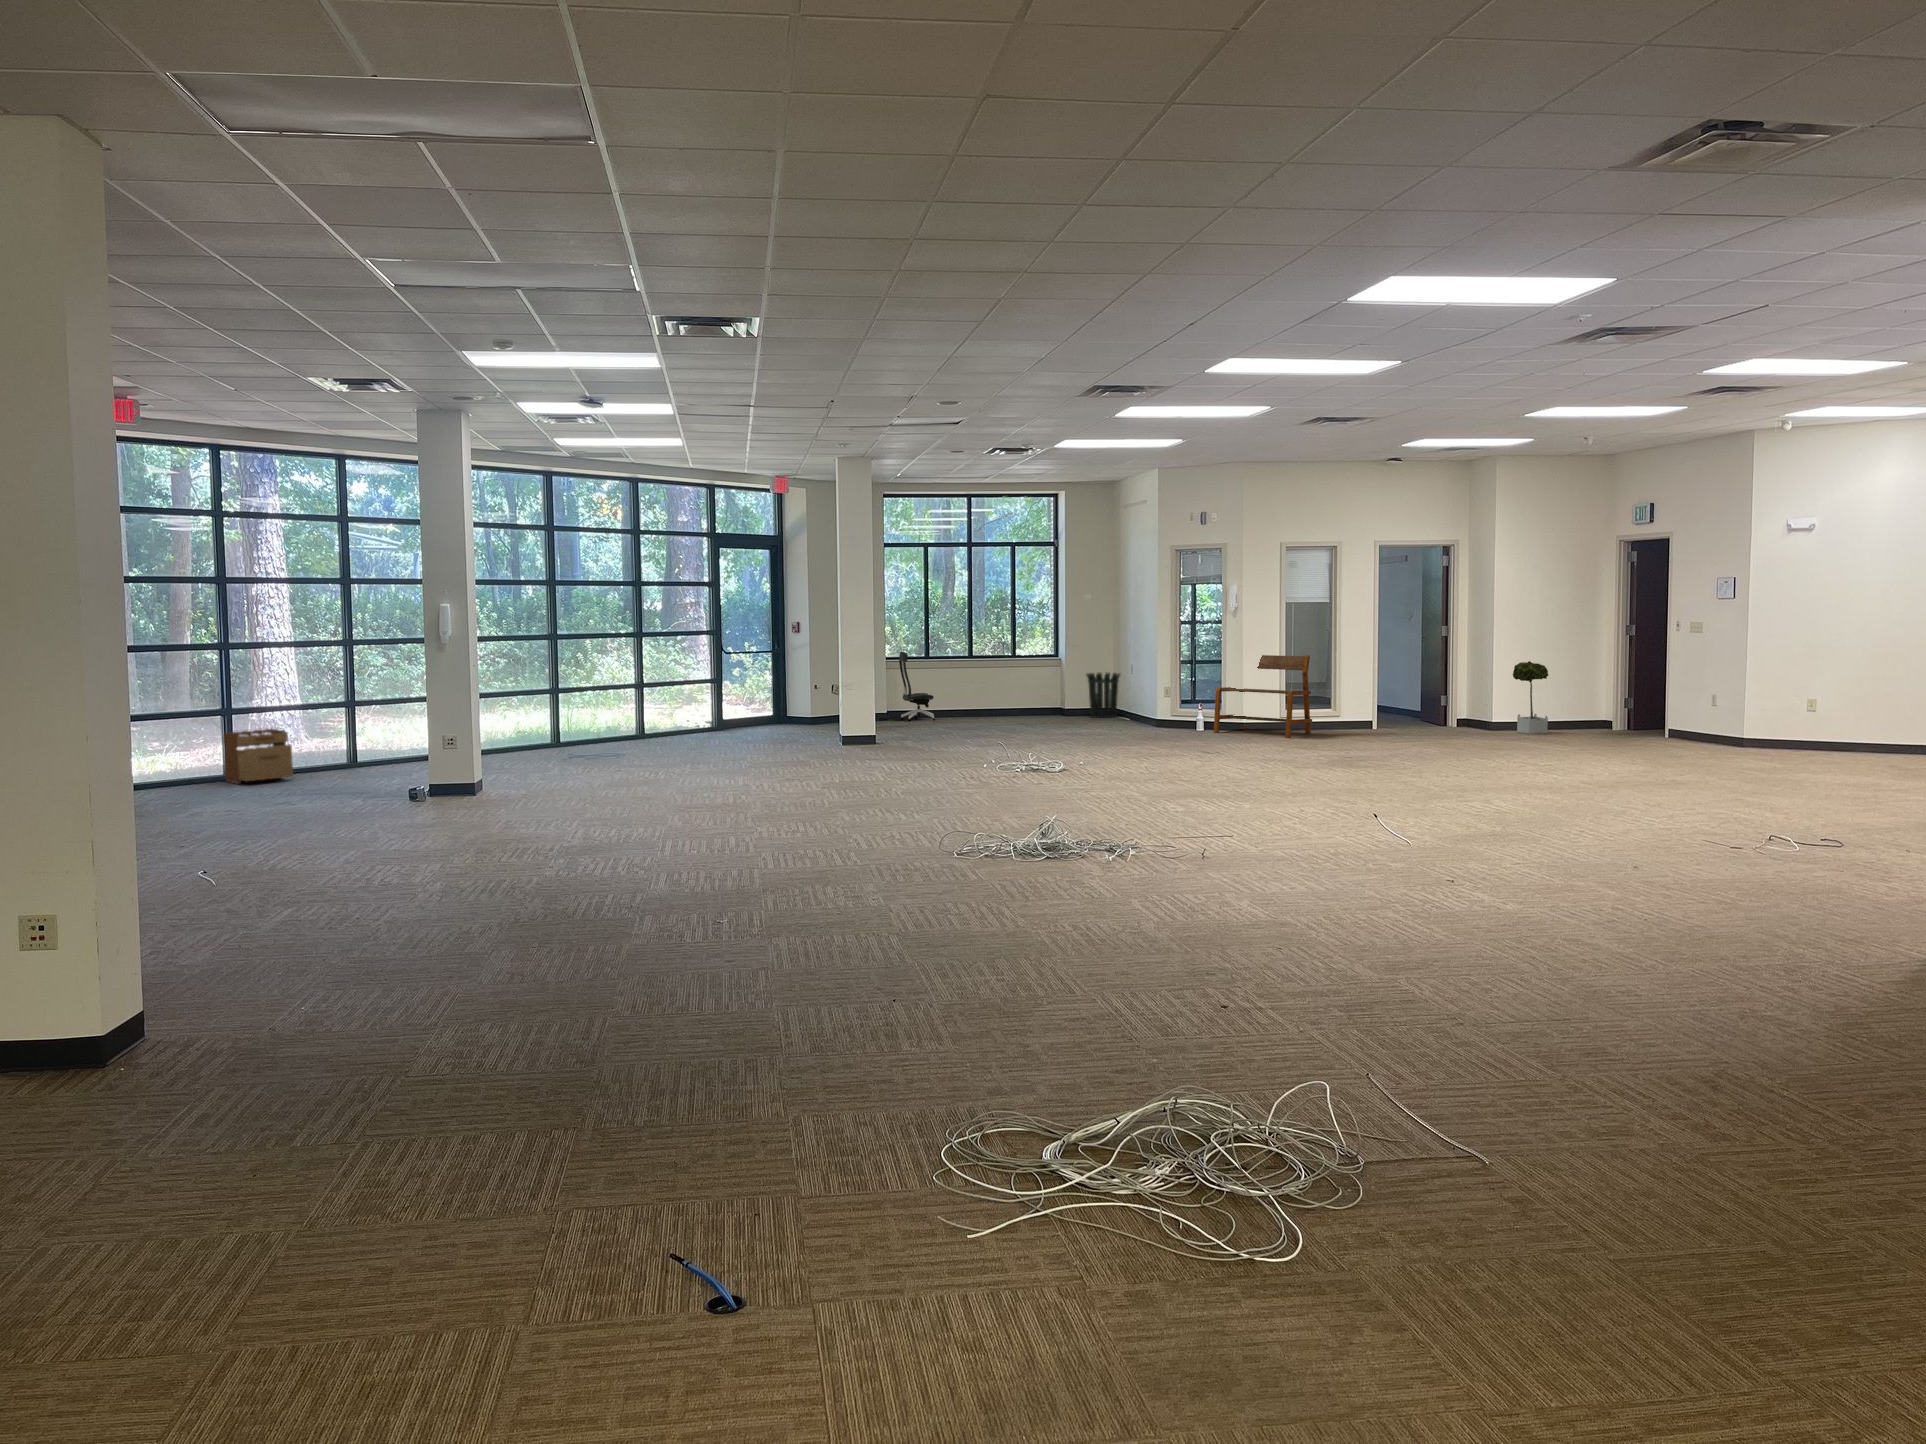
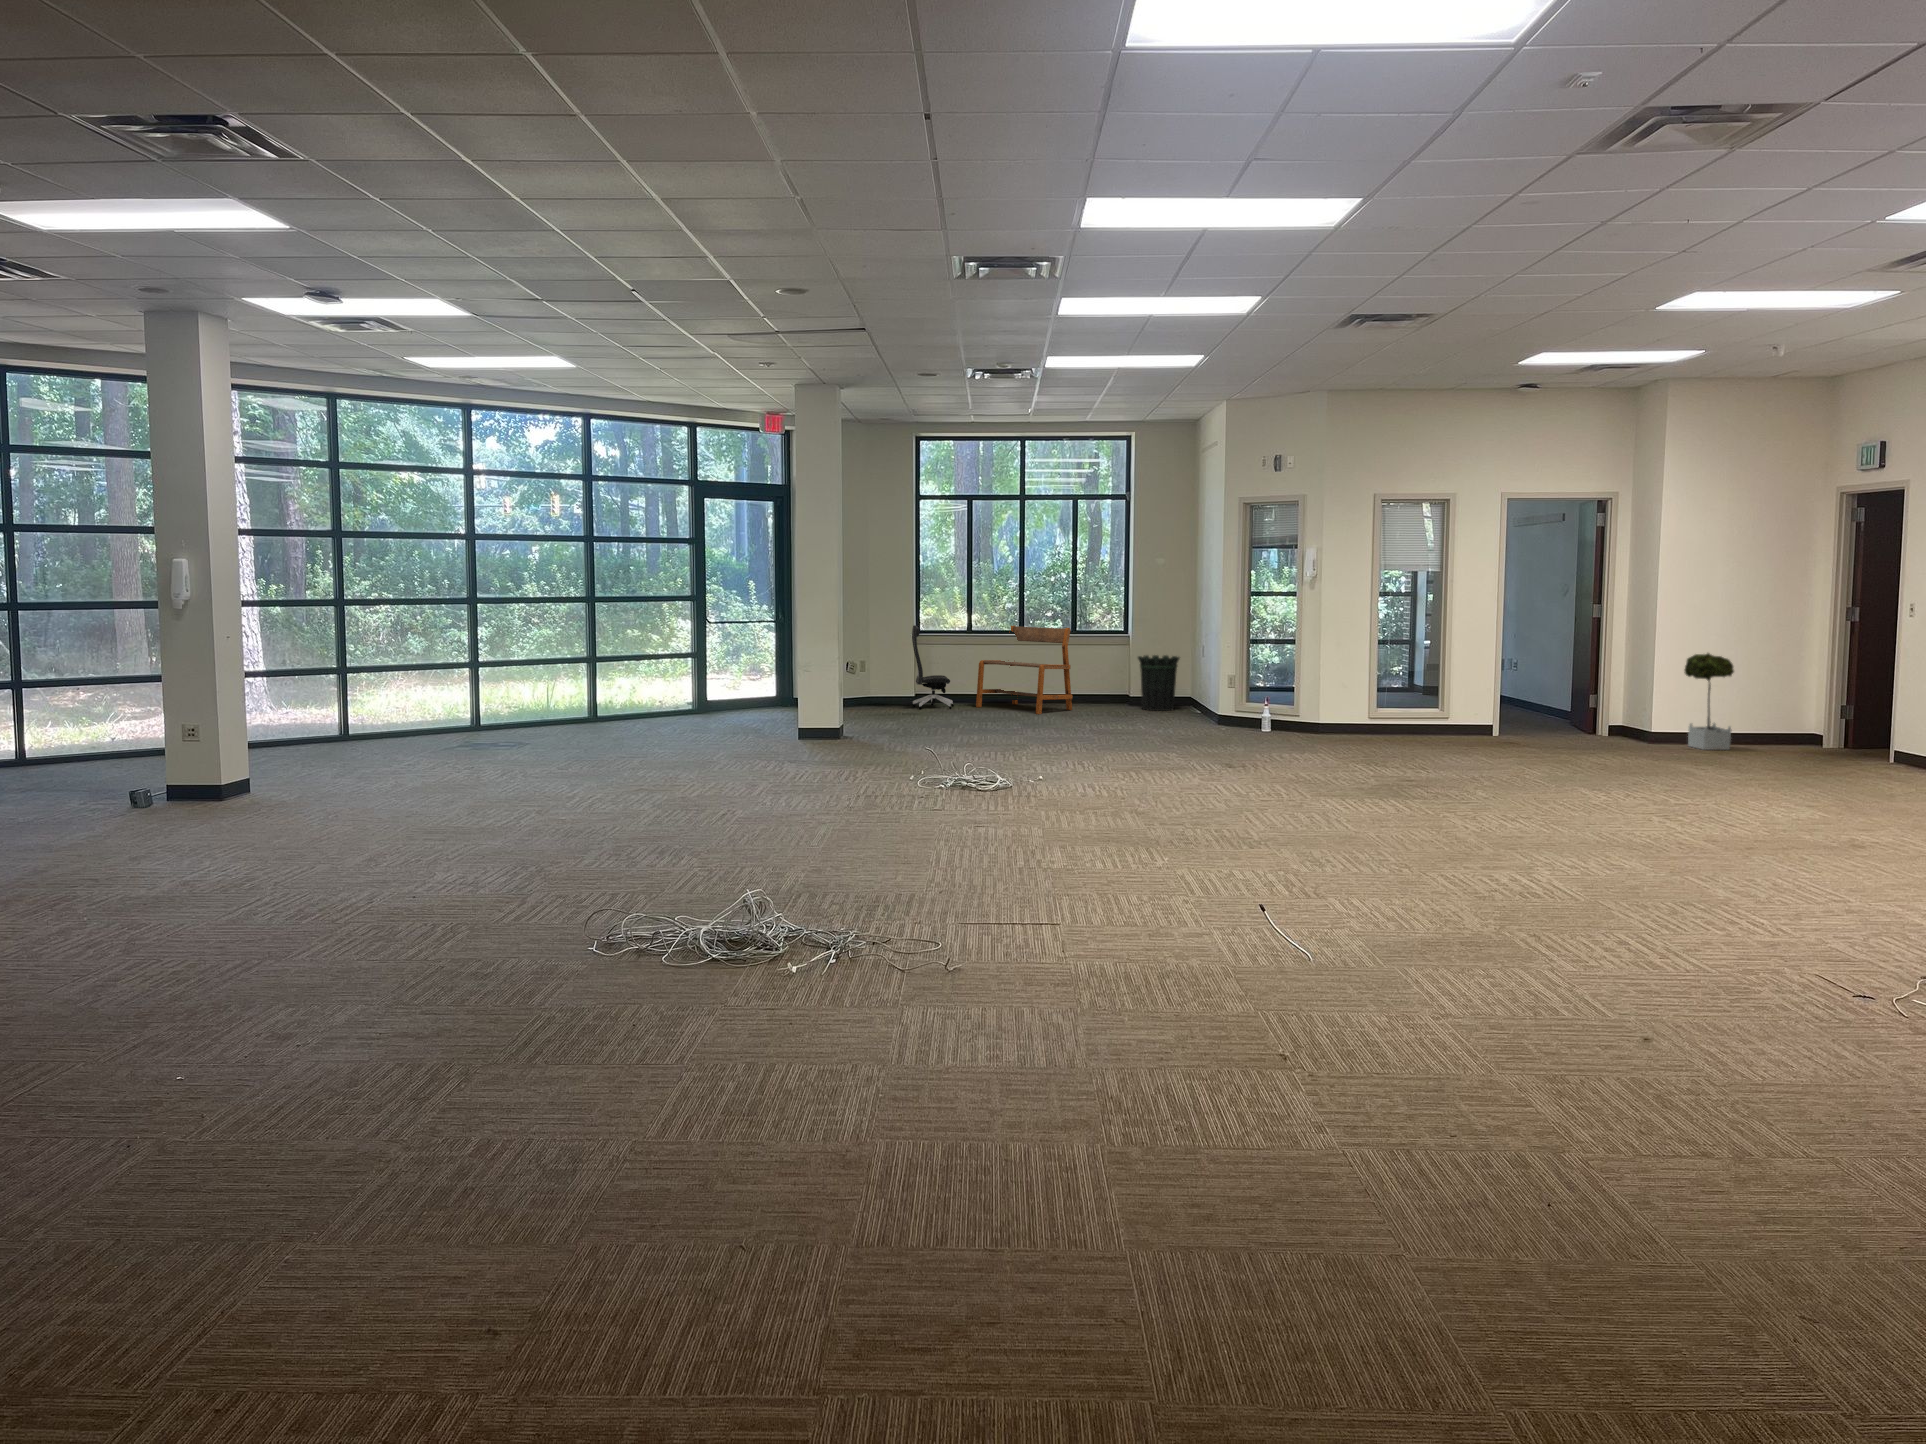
bench: present [1214,655,1312,738] -> present [976,625,1073,714]
filing cabinet: present [224,729,293,784] -> none [6,703,91,773]

